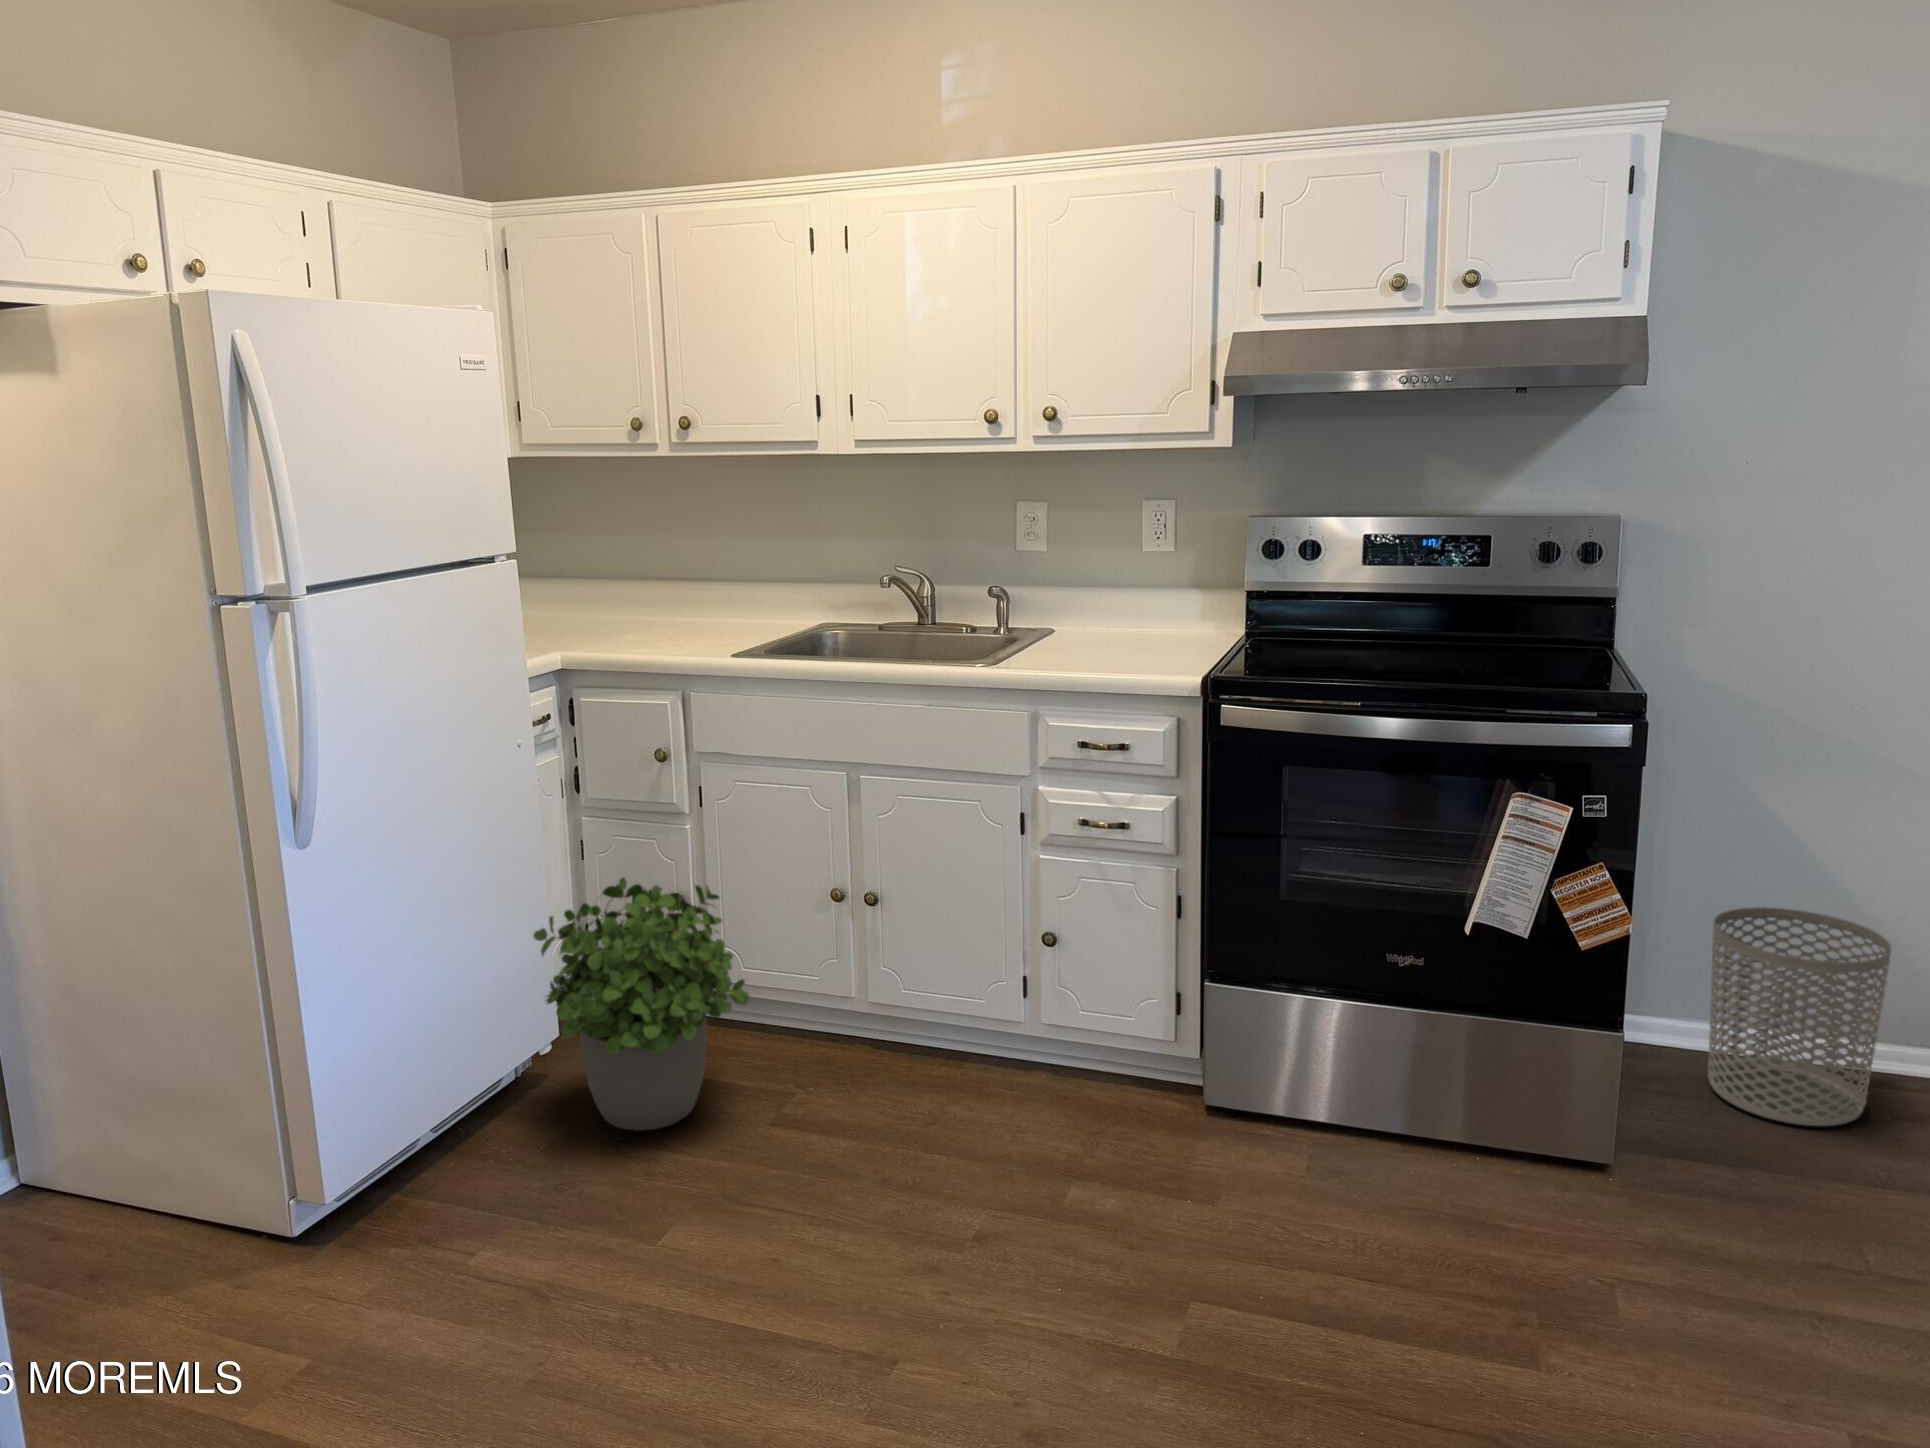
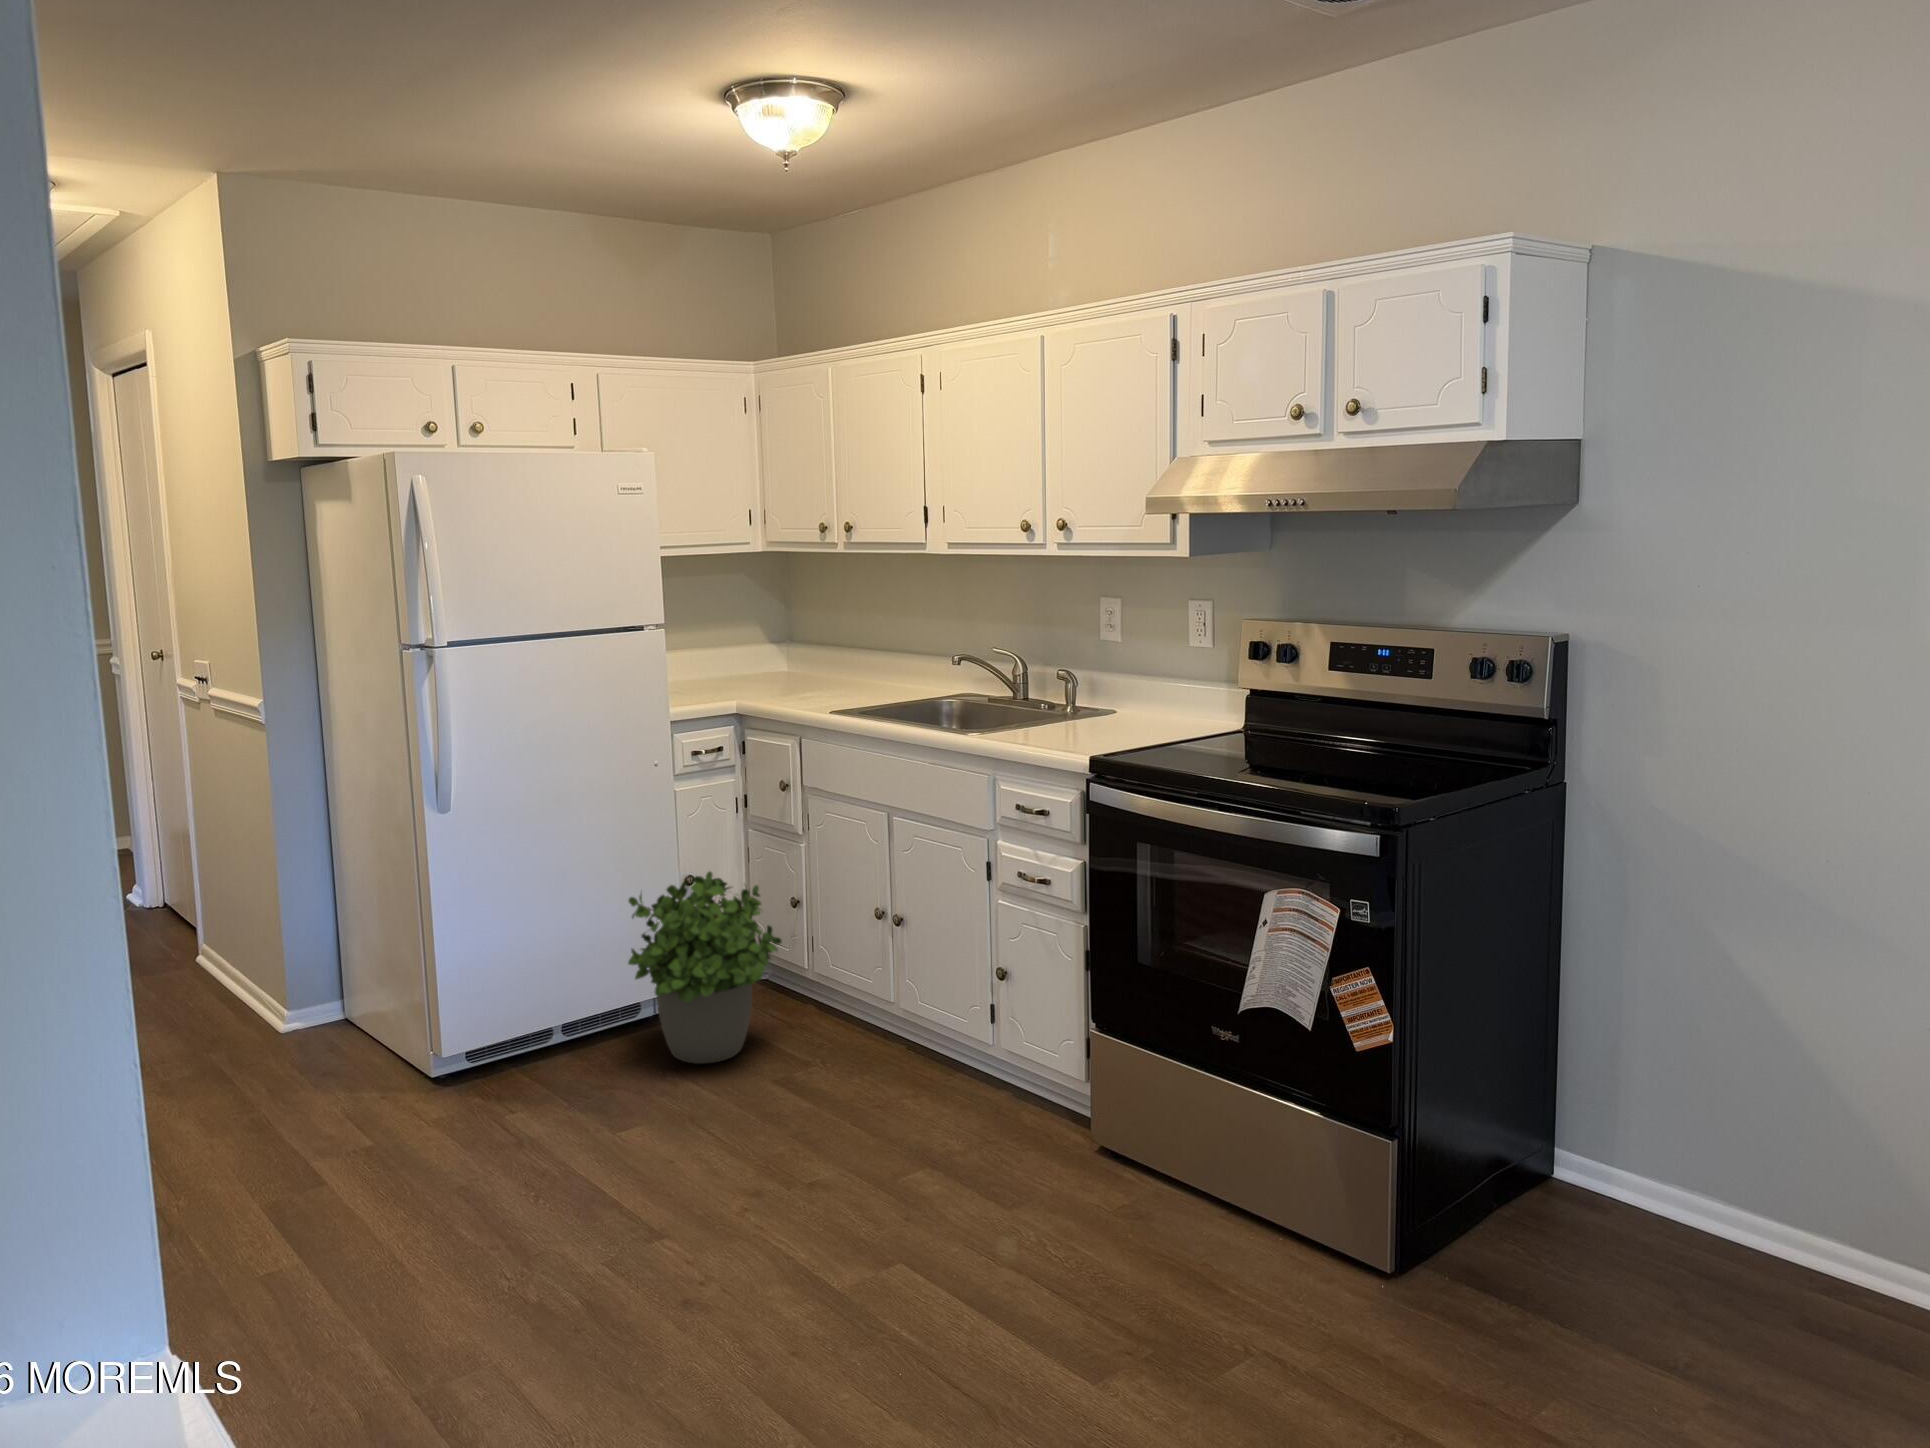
waste bin: present [1708,907,1891,1126] -> none [1599,1062,1787,1311]

